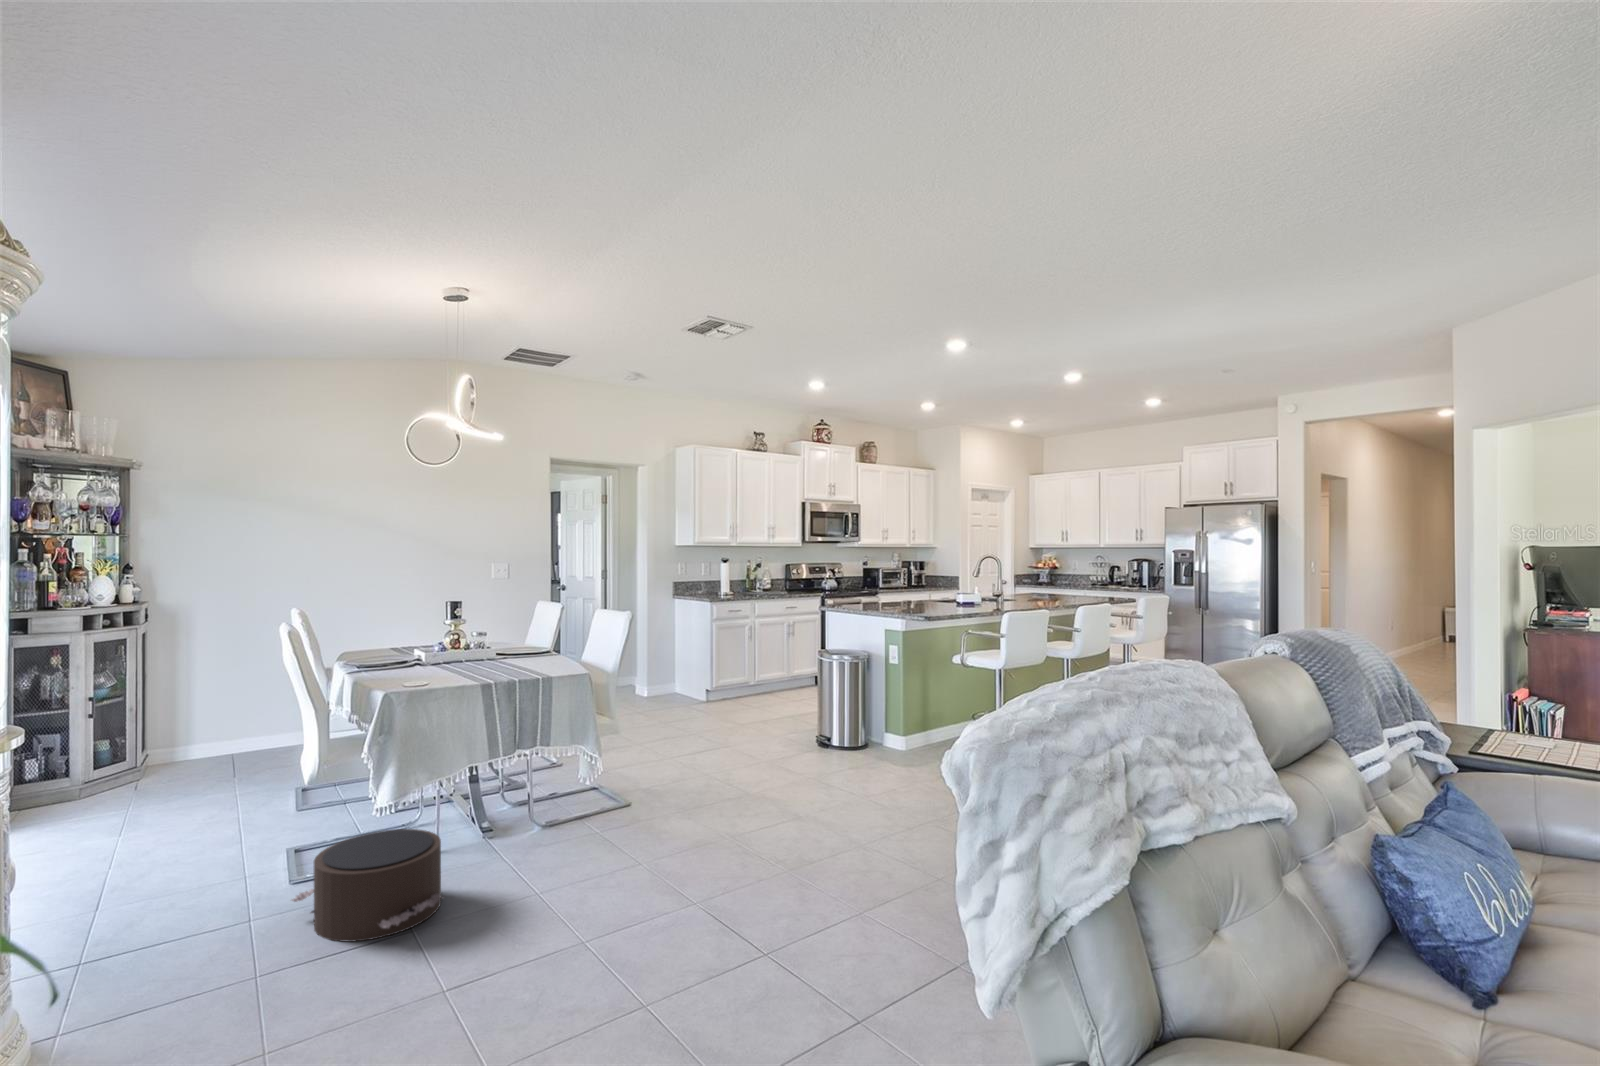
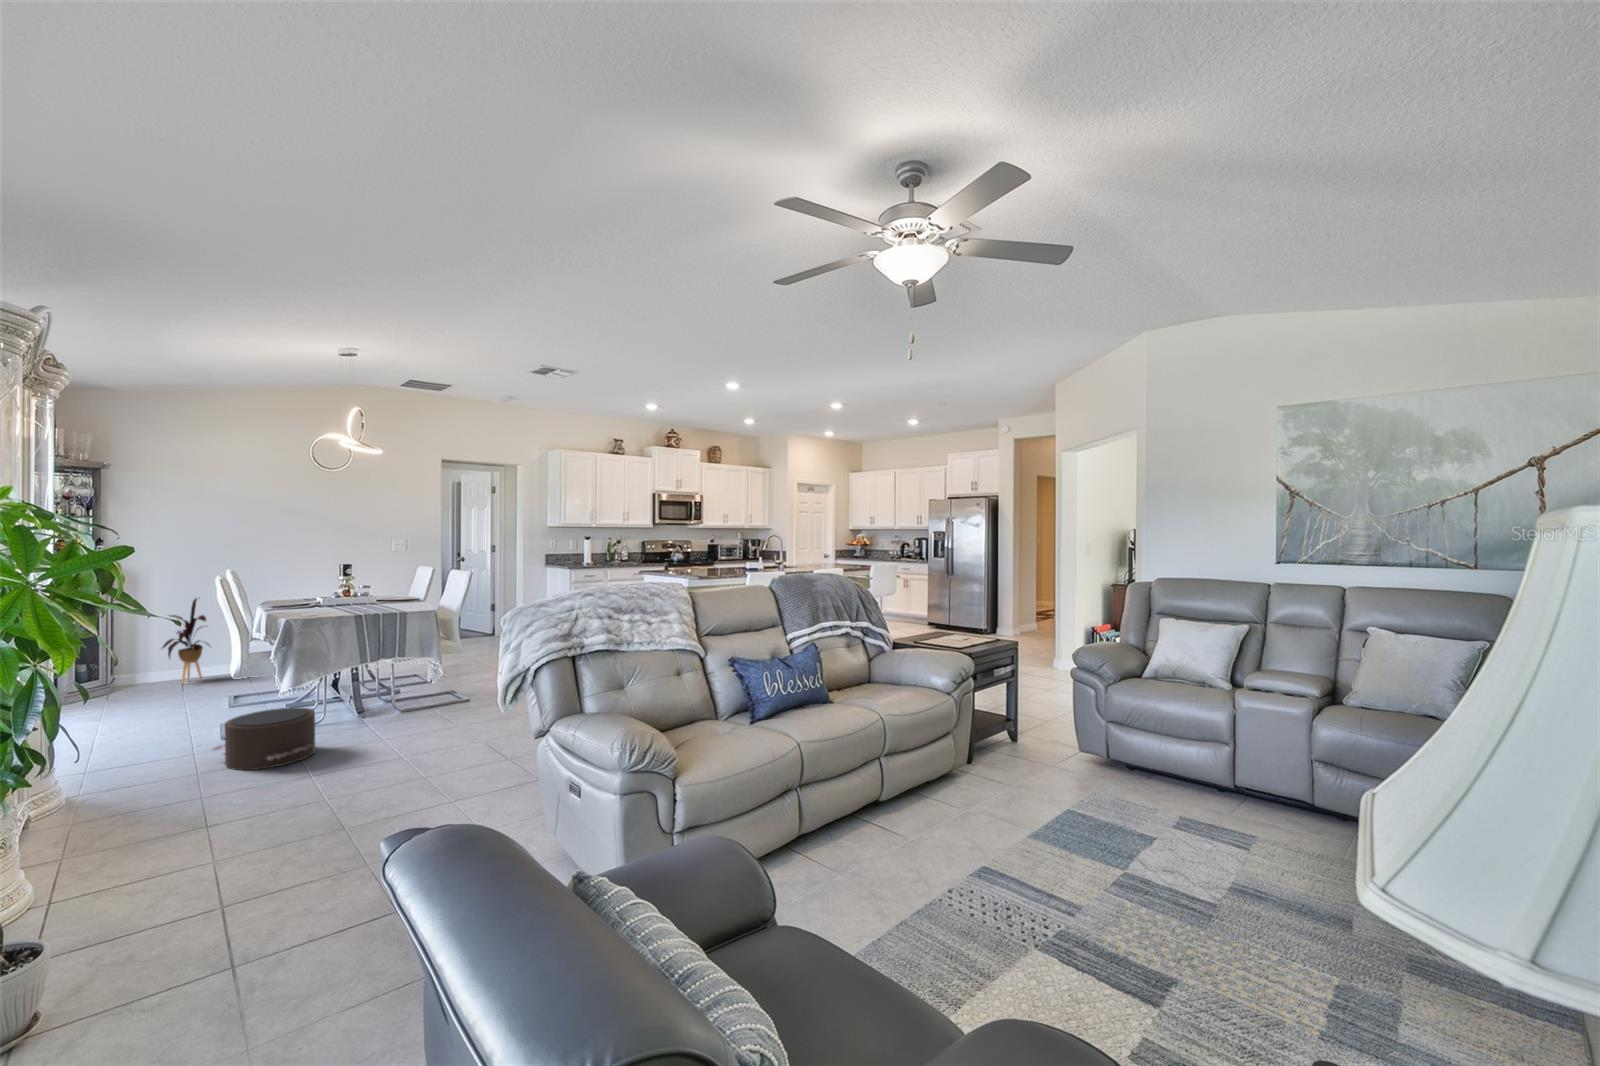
house plant: none [197,645,266,763] -> present [162,599,208,684]

